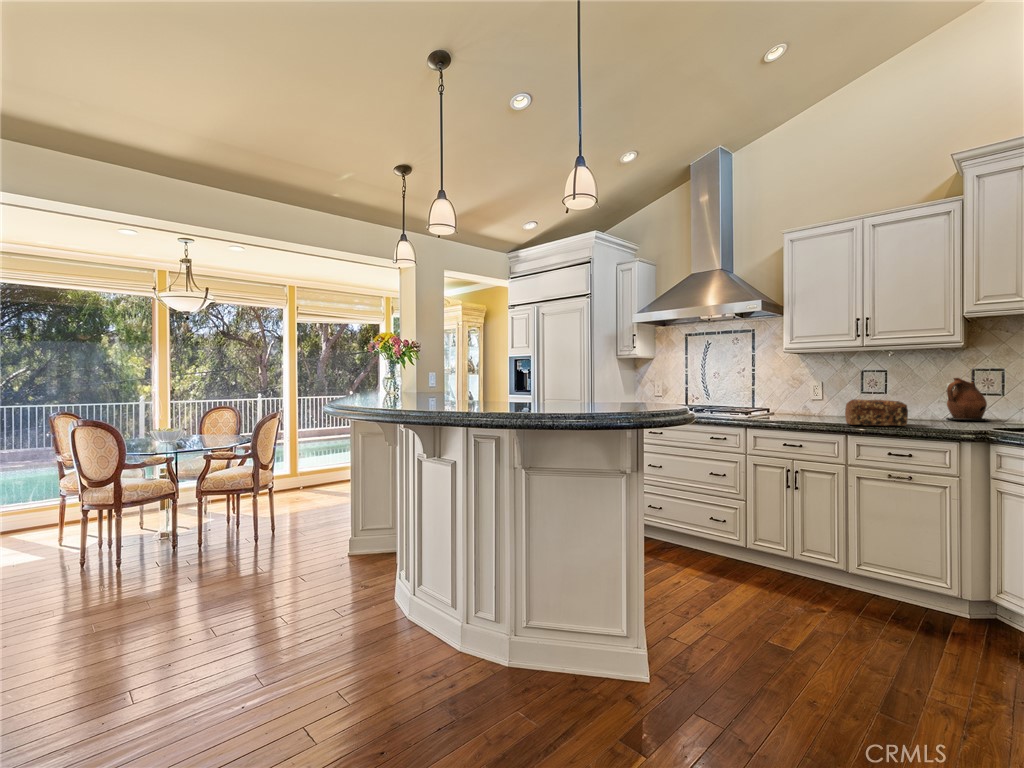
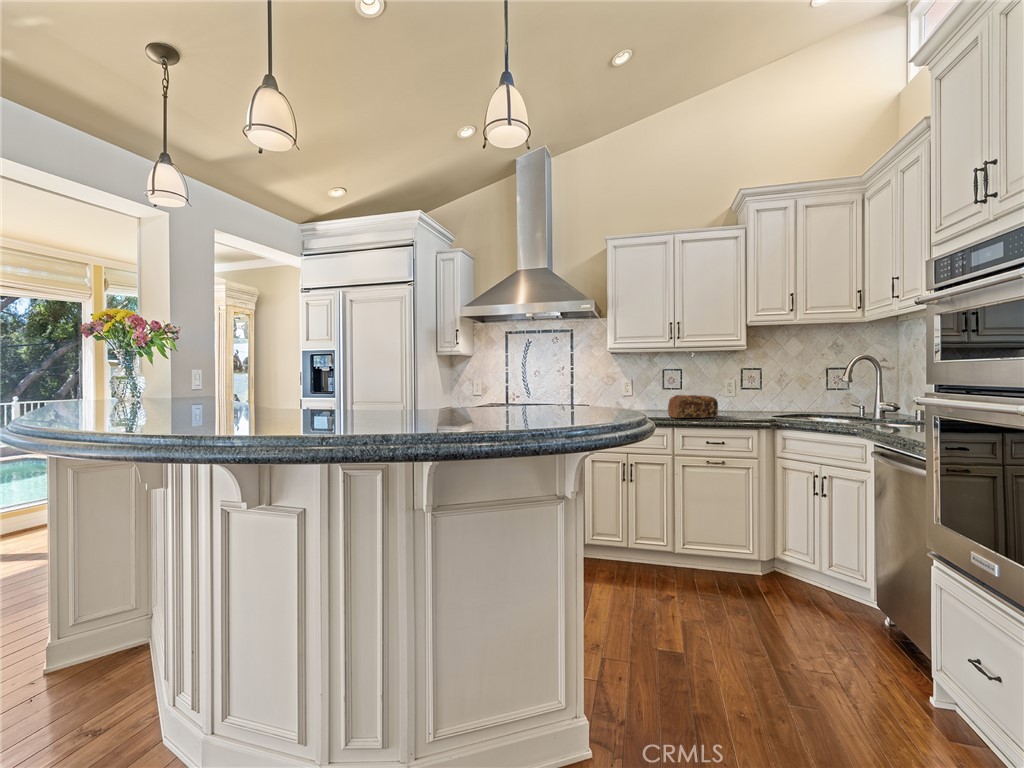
ceramic pitcher: present [947,378,990,421] -> none [725,376,761,411]

